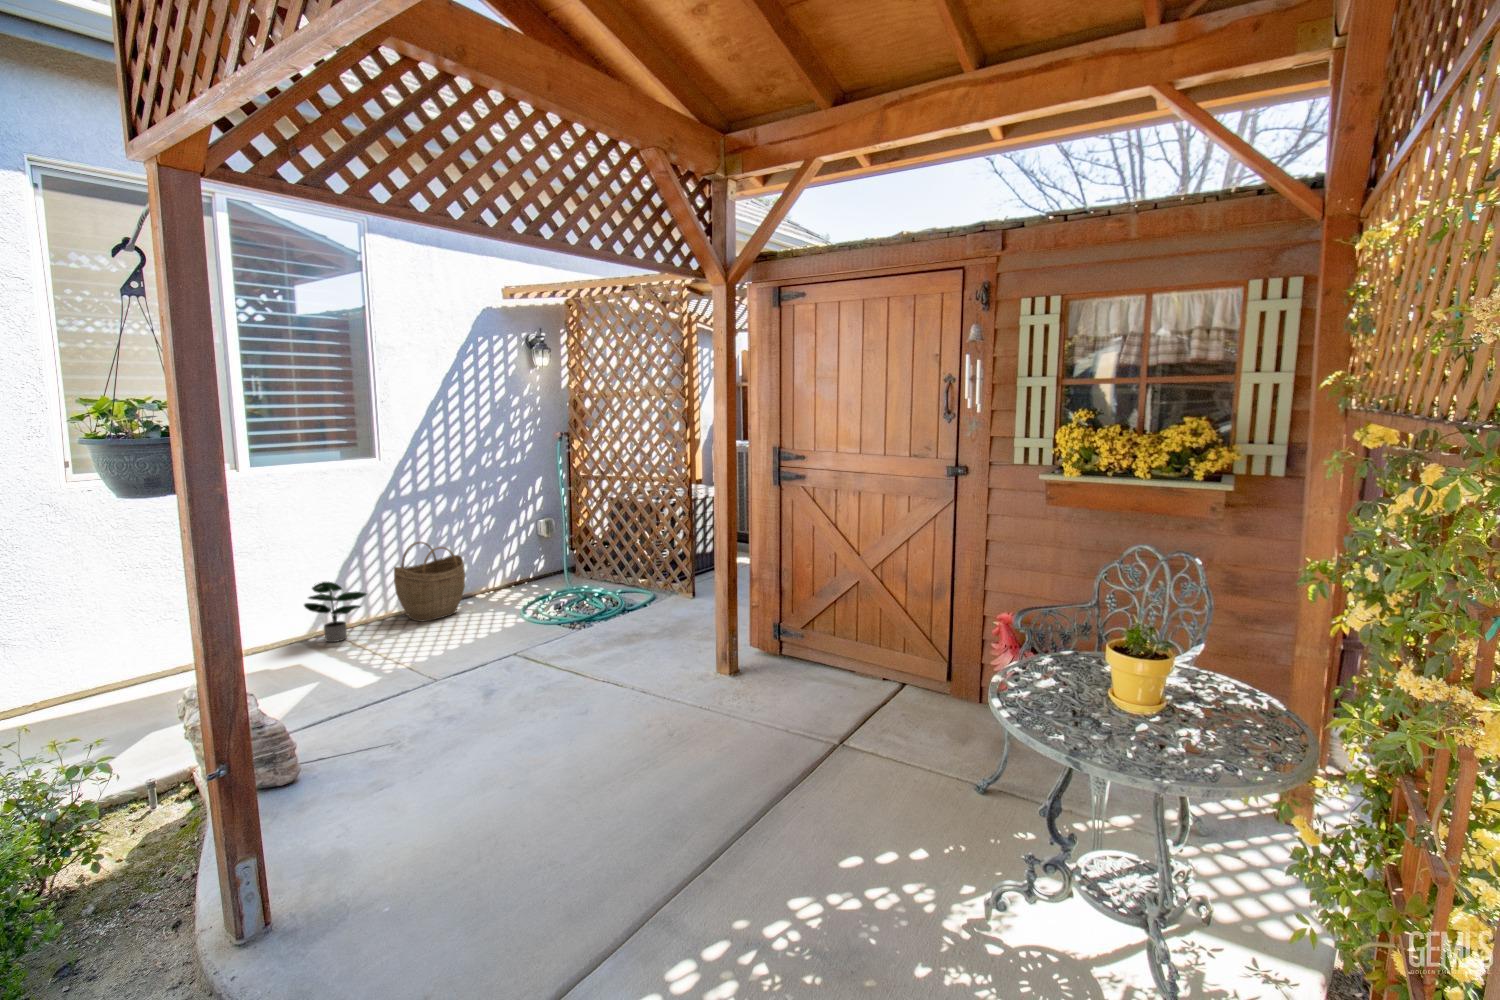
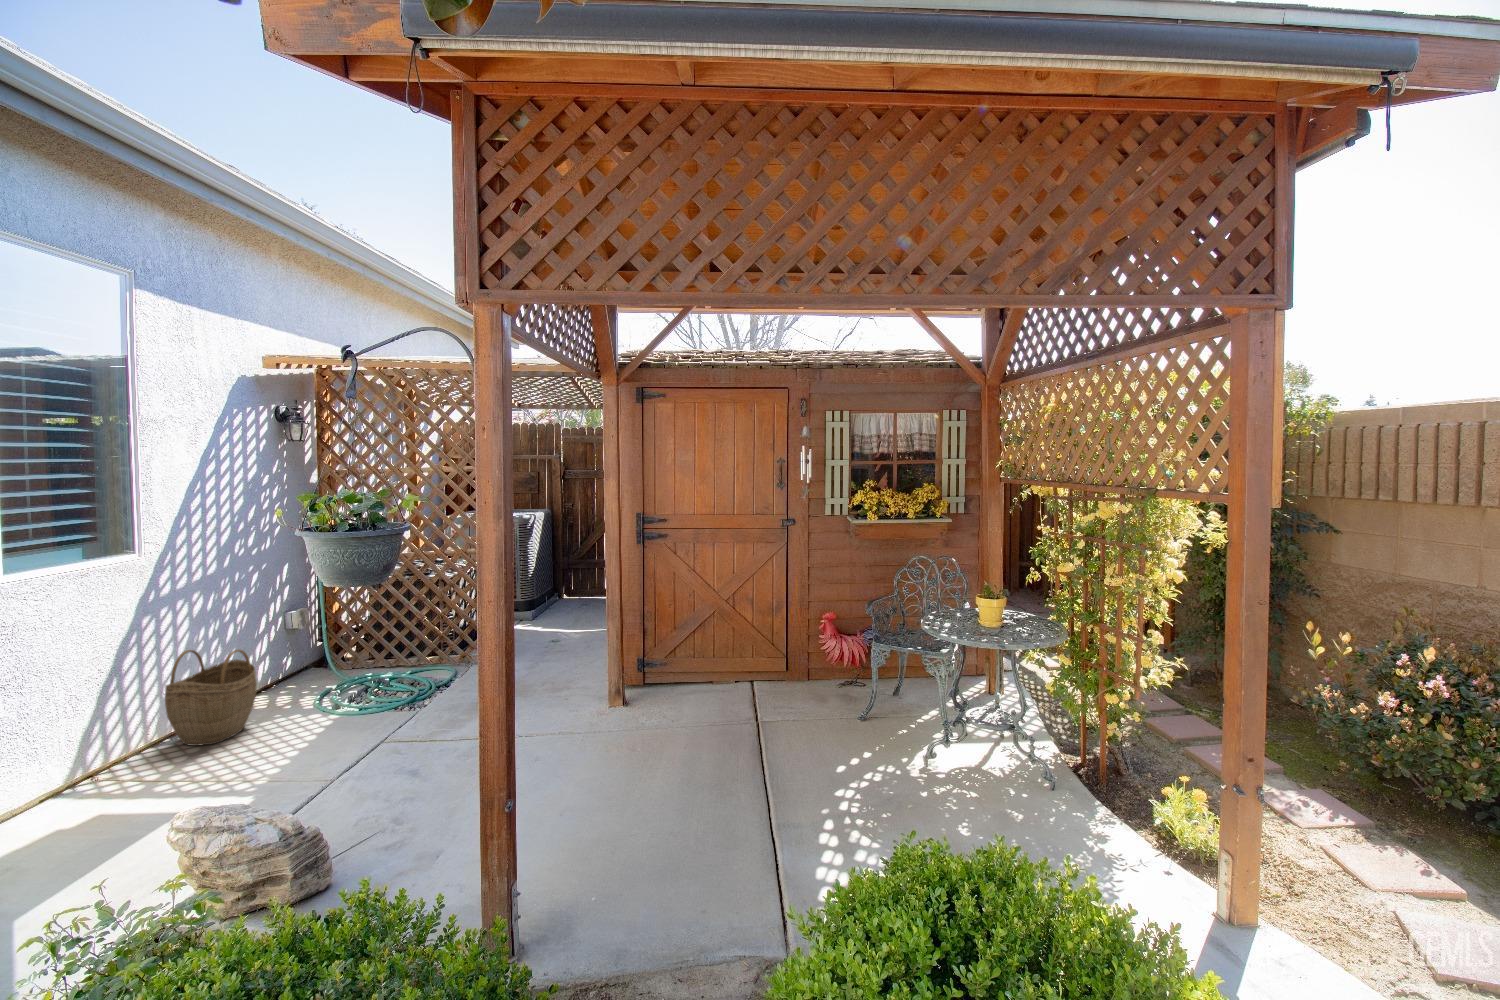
potted plant: present [304,582,366,642] -> none [77,714,168,790]

